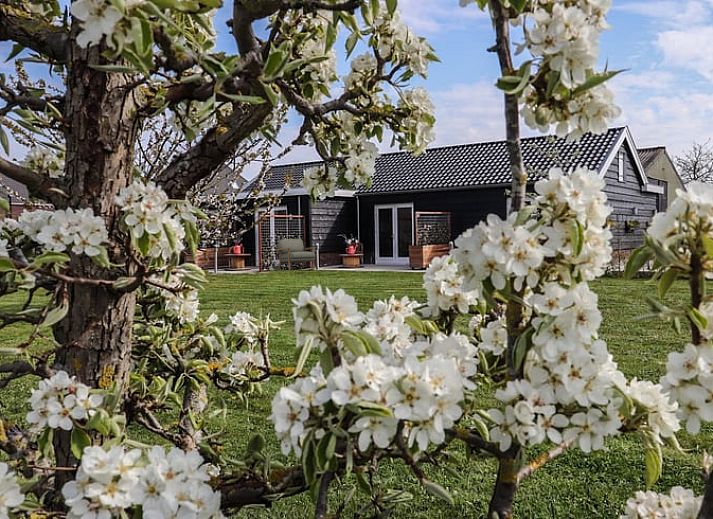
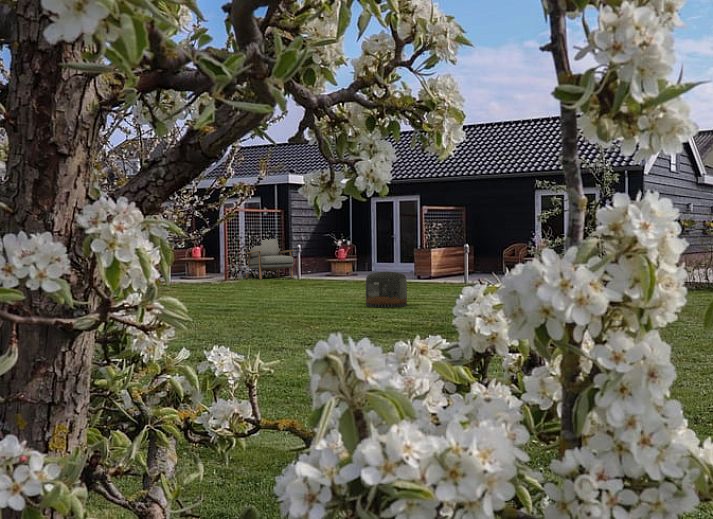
pouf: none [370,263,401,290] -> present [366,272,407,307]

